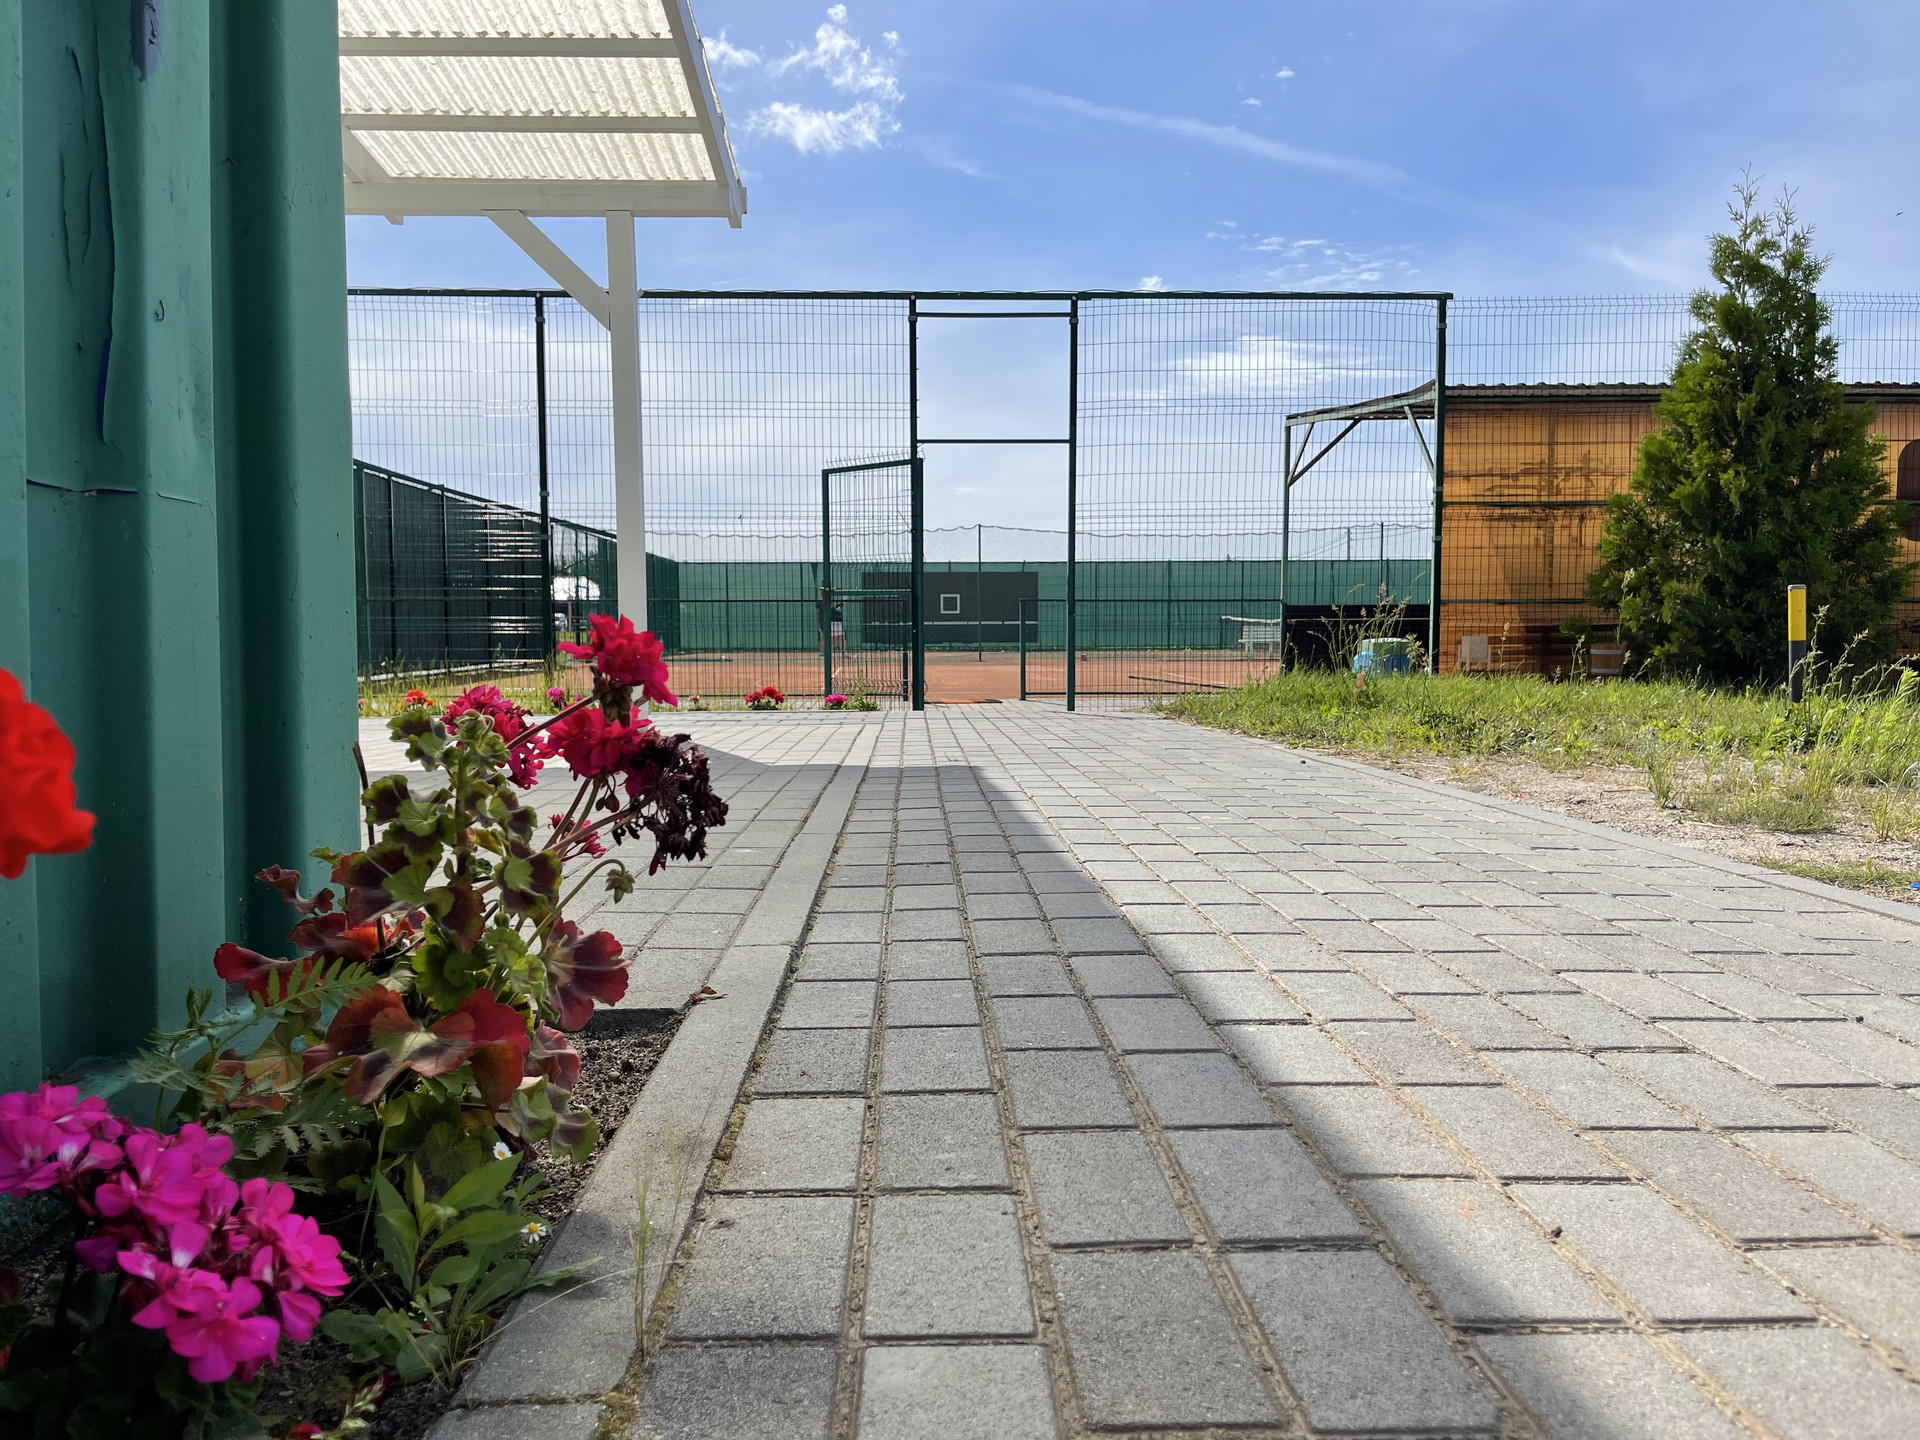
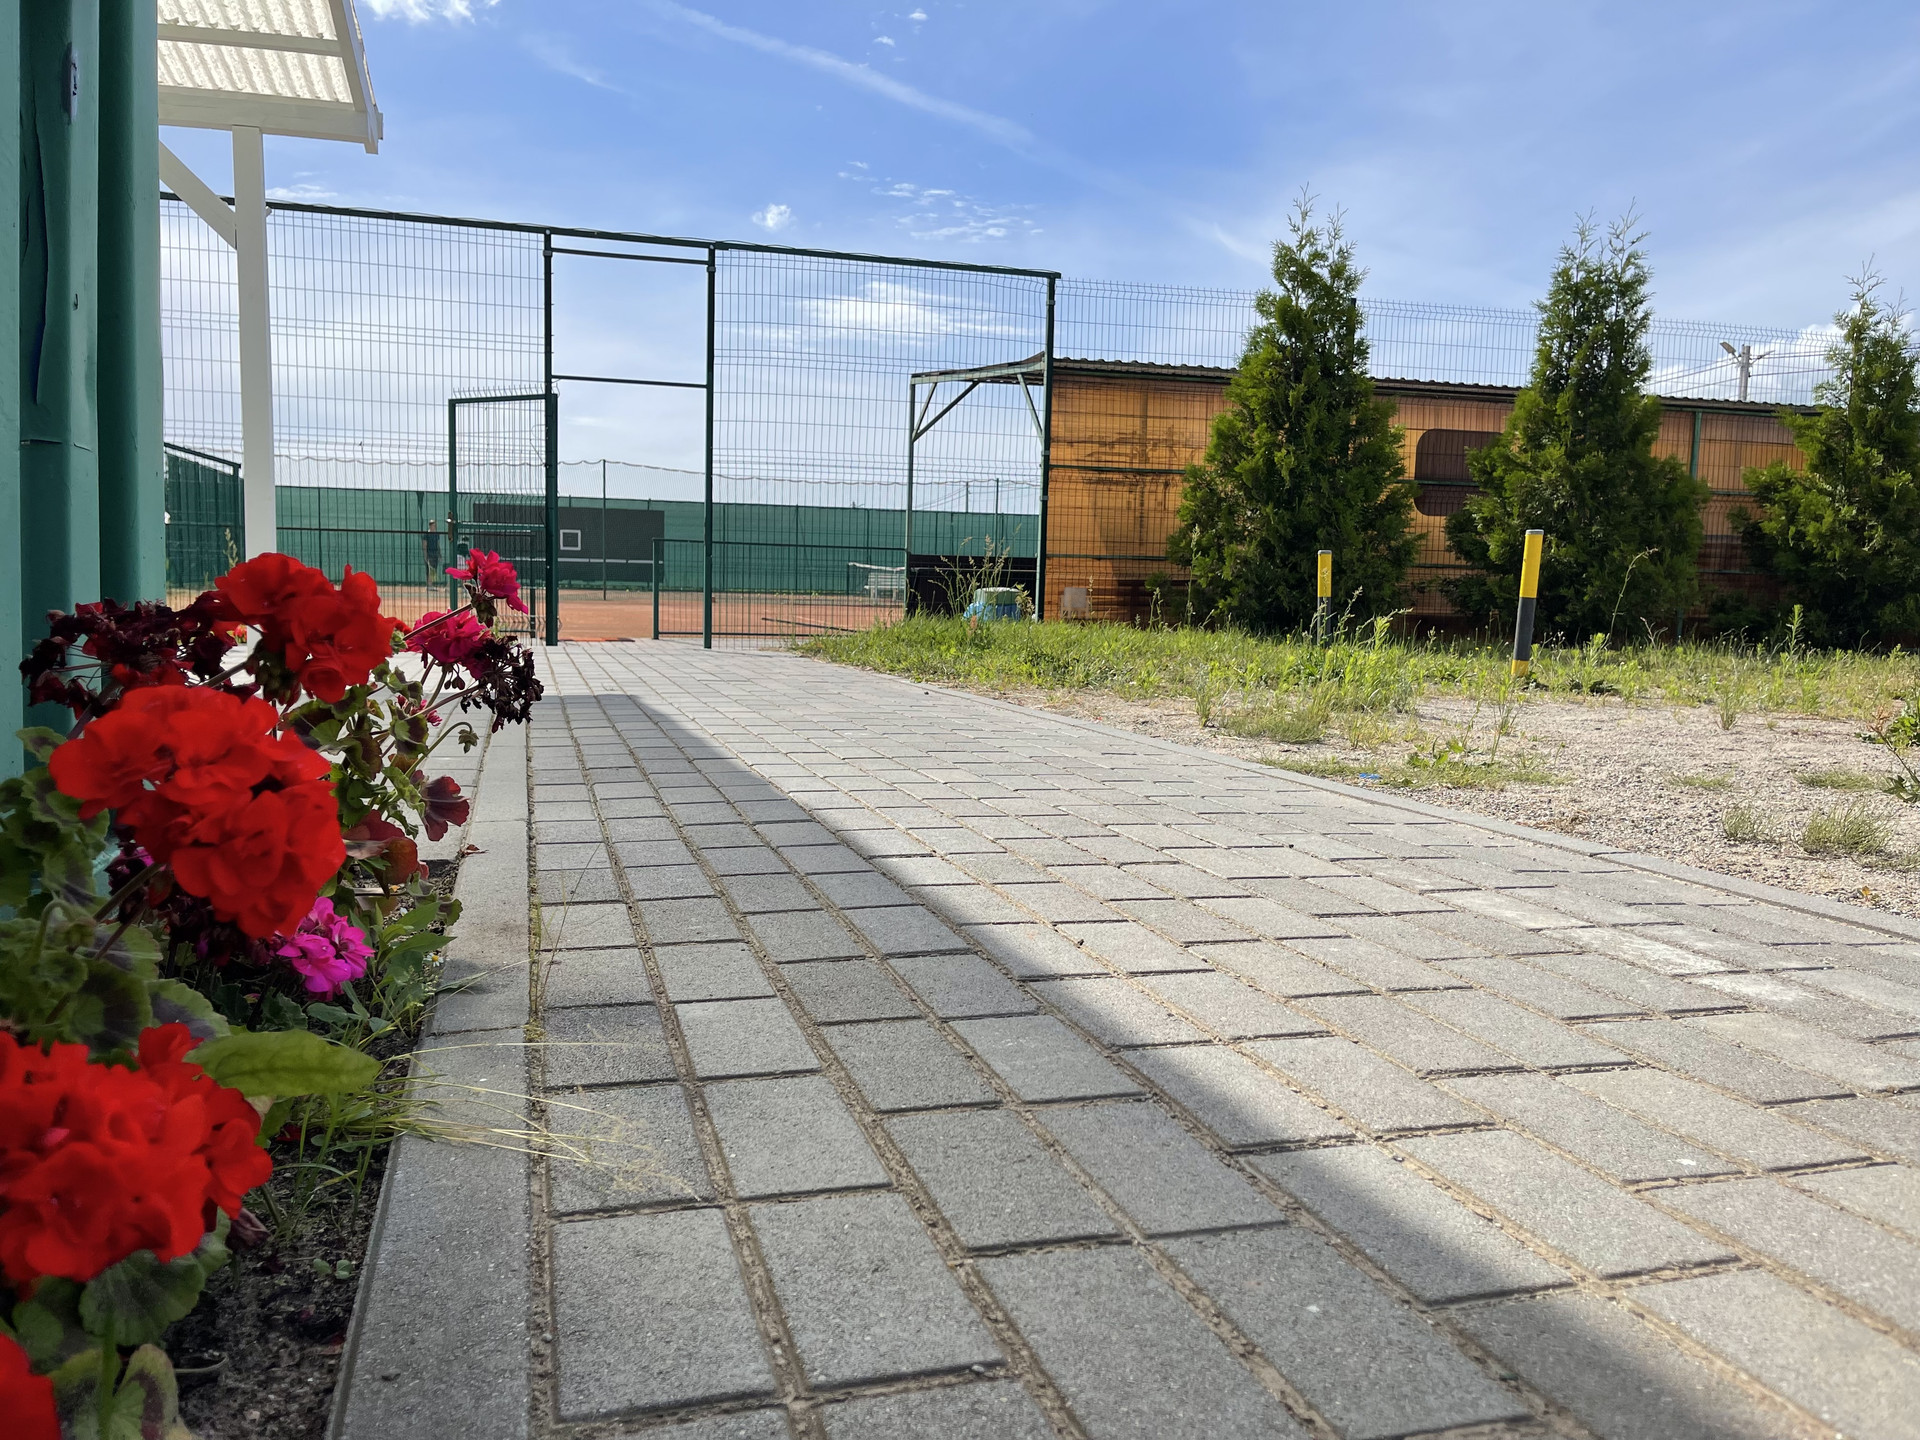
bucket: present [1590,641,1627,675] -> none [1171,595,1201,625]

